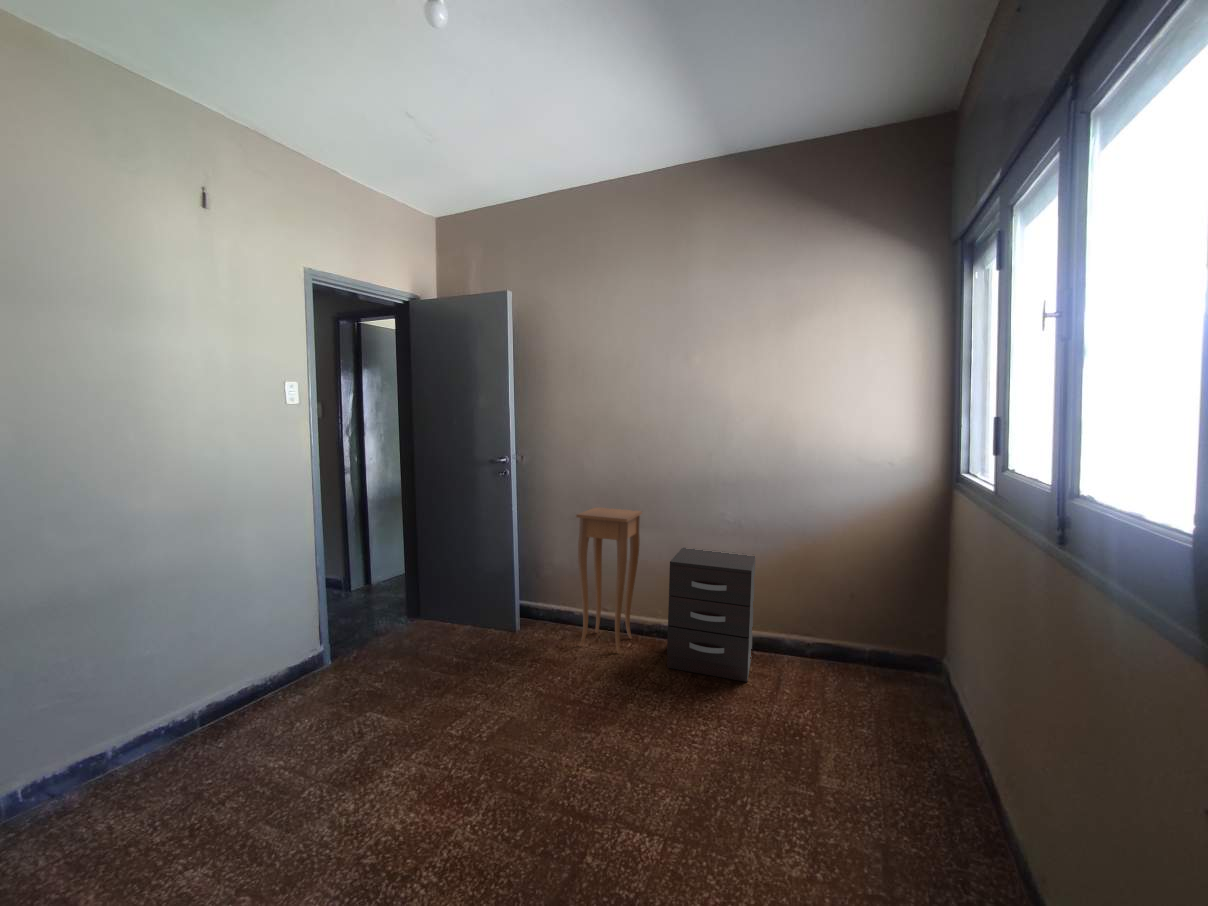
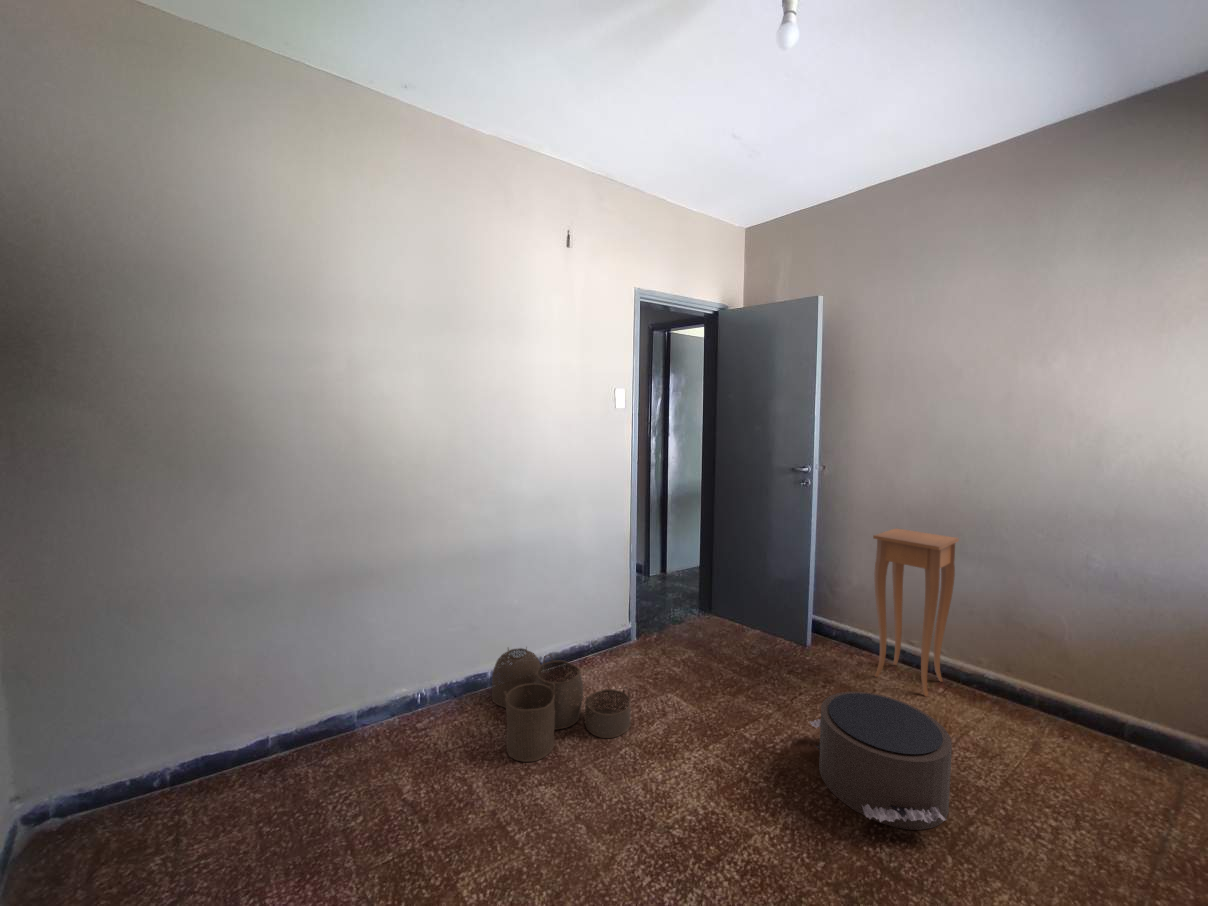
dresser: present [667,548,755,682] -> none [996,587,1147,782]
pouf: none [517,659,631,774] -> present [810,691,952,830]
woven basket: none [87,701,315,858] -> present [492,648,631,762]

